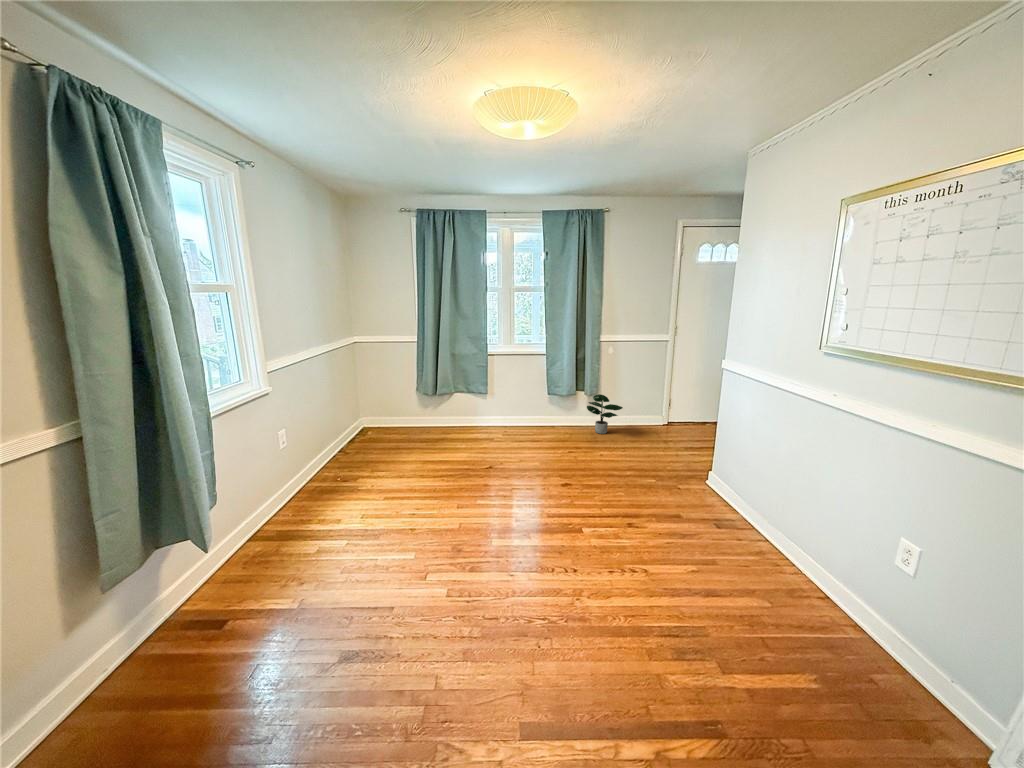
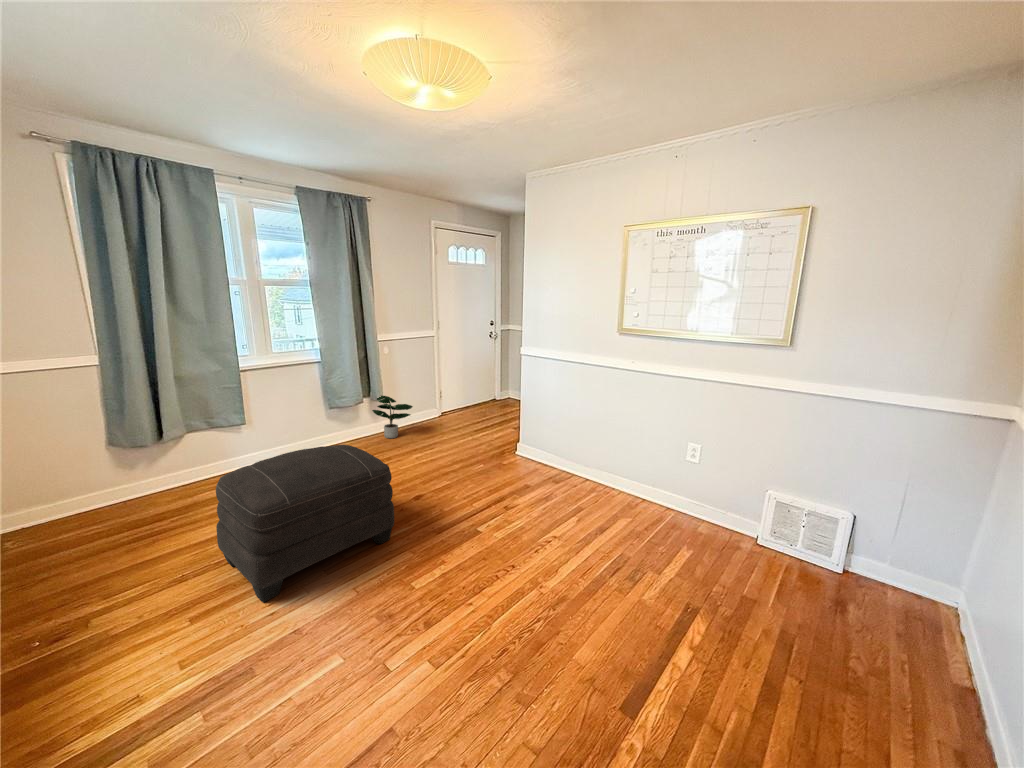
ottoman: none [415,422,518,510] -> present [216,445,394,602]

